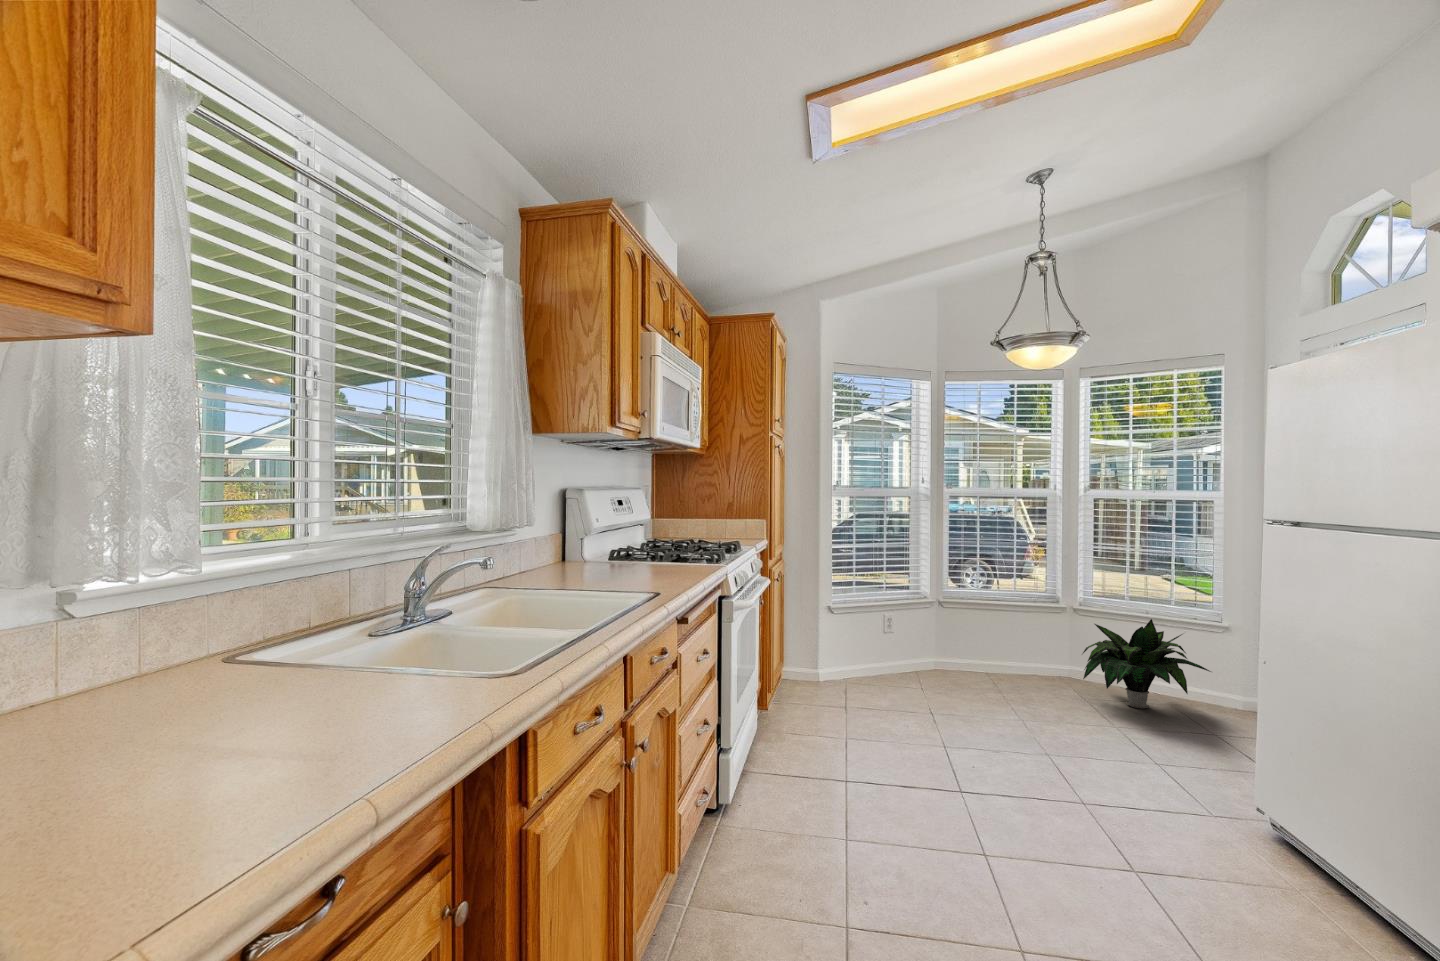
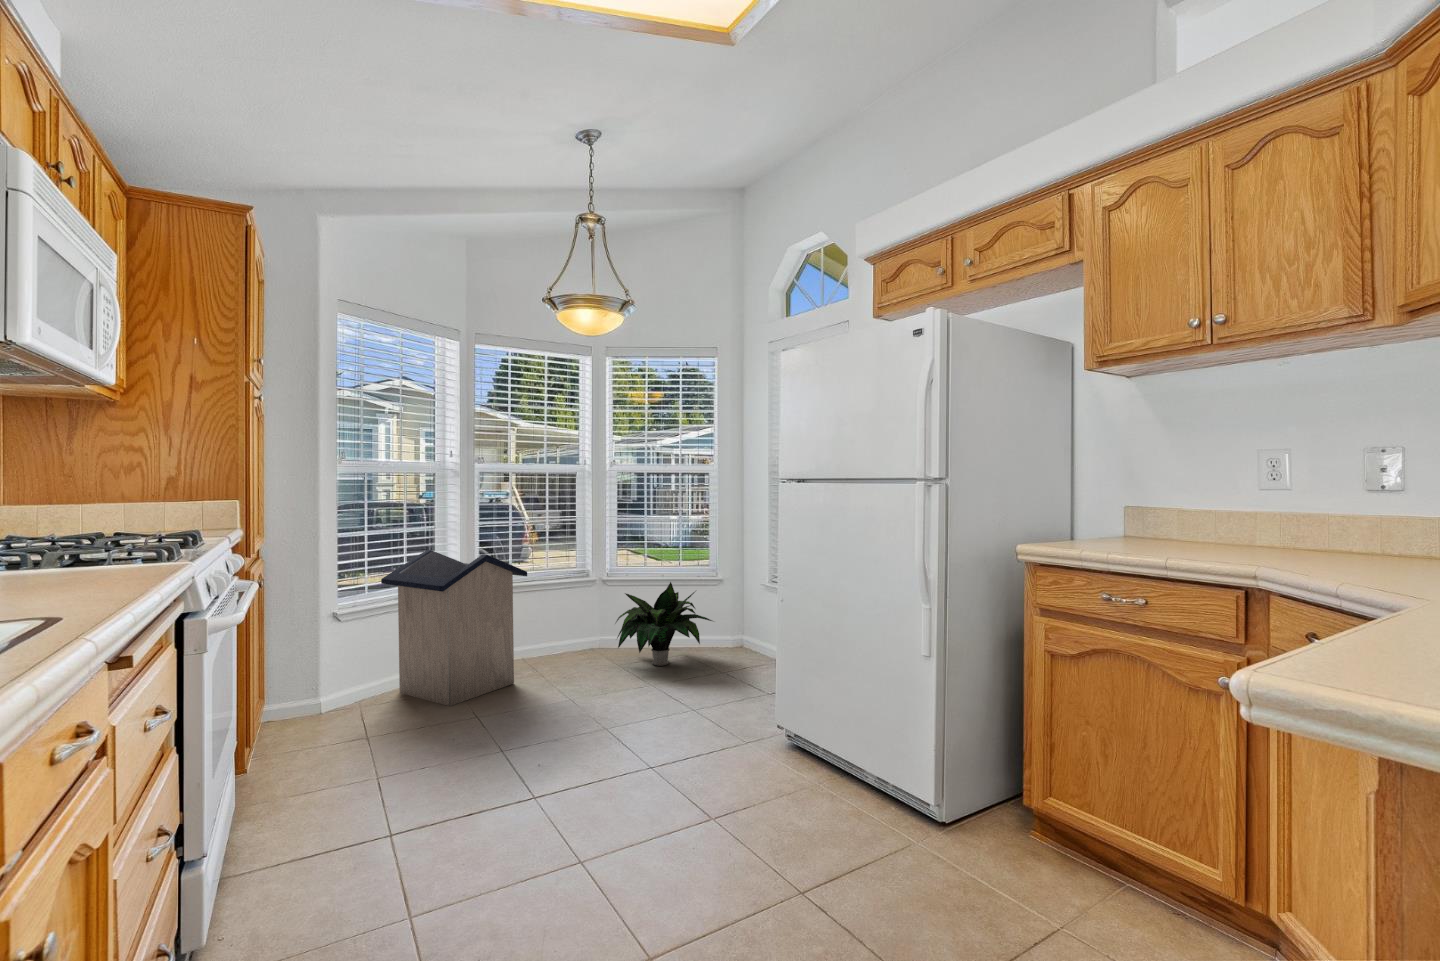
trash can: none [864,562,986,698] -> present [381,550,527,706]

